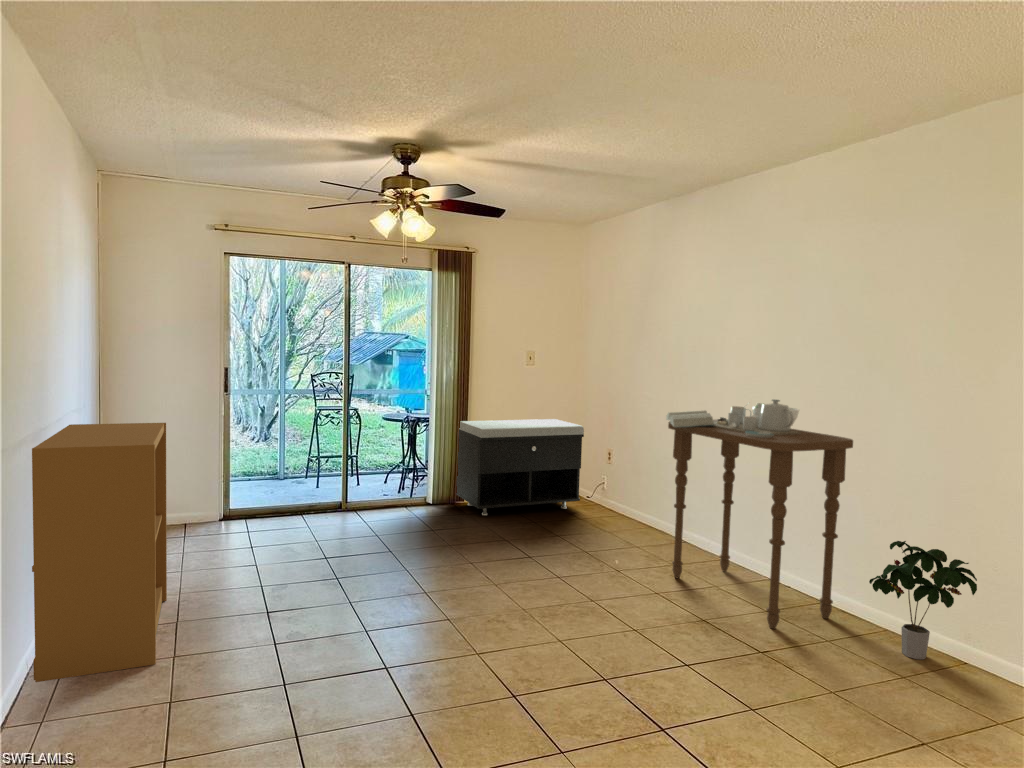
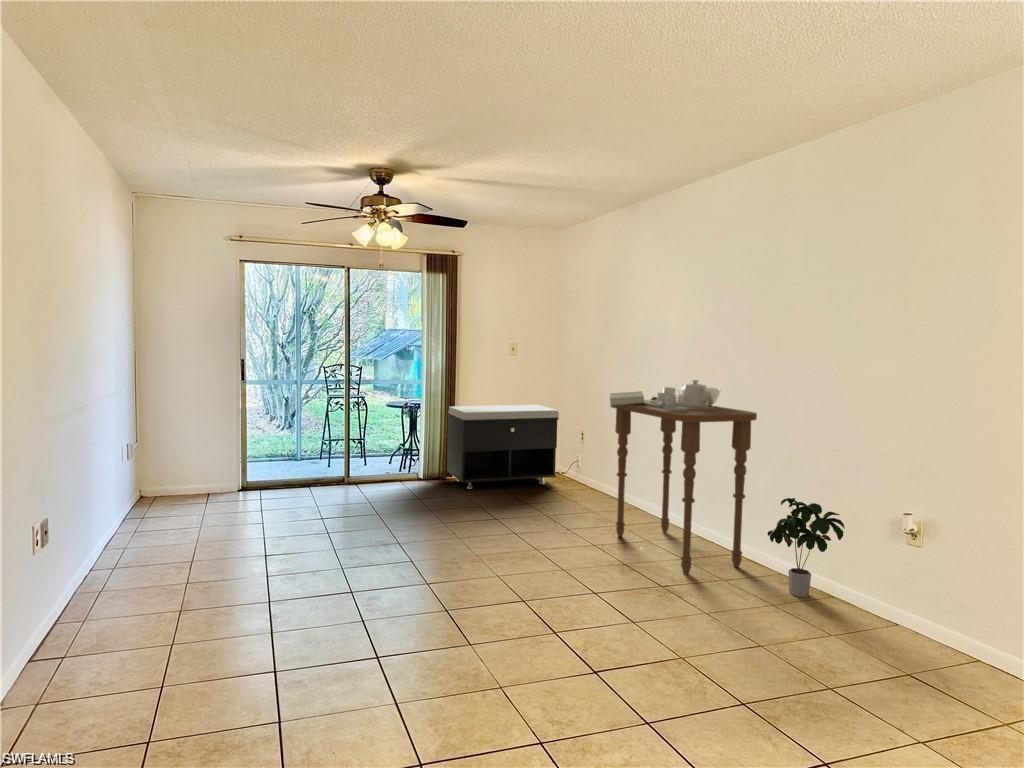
bookshelf: present [32,423,167,682] -> none [74,402,186,600]

